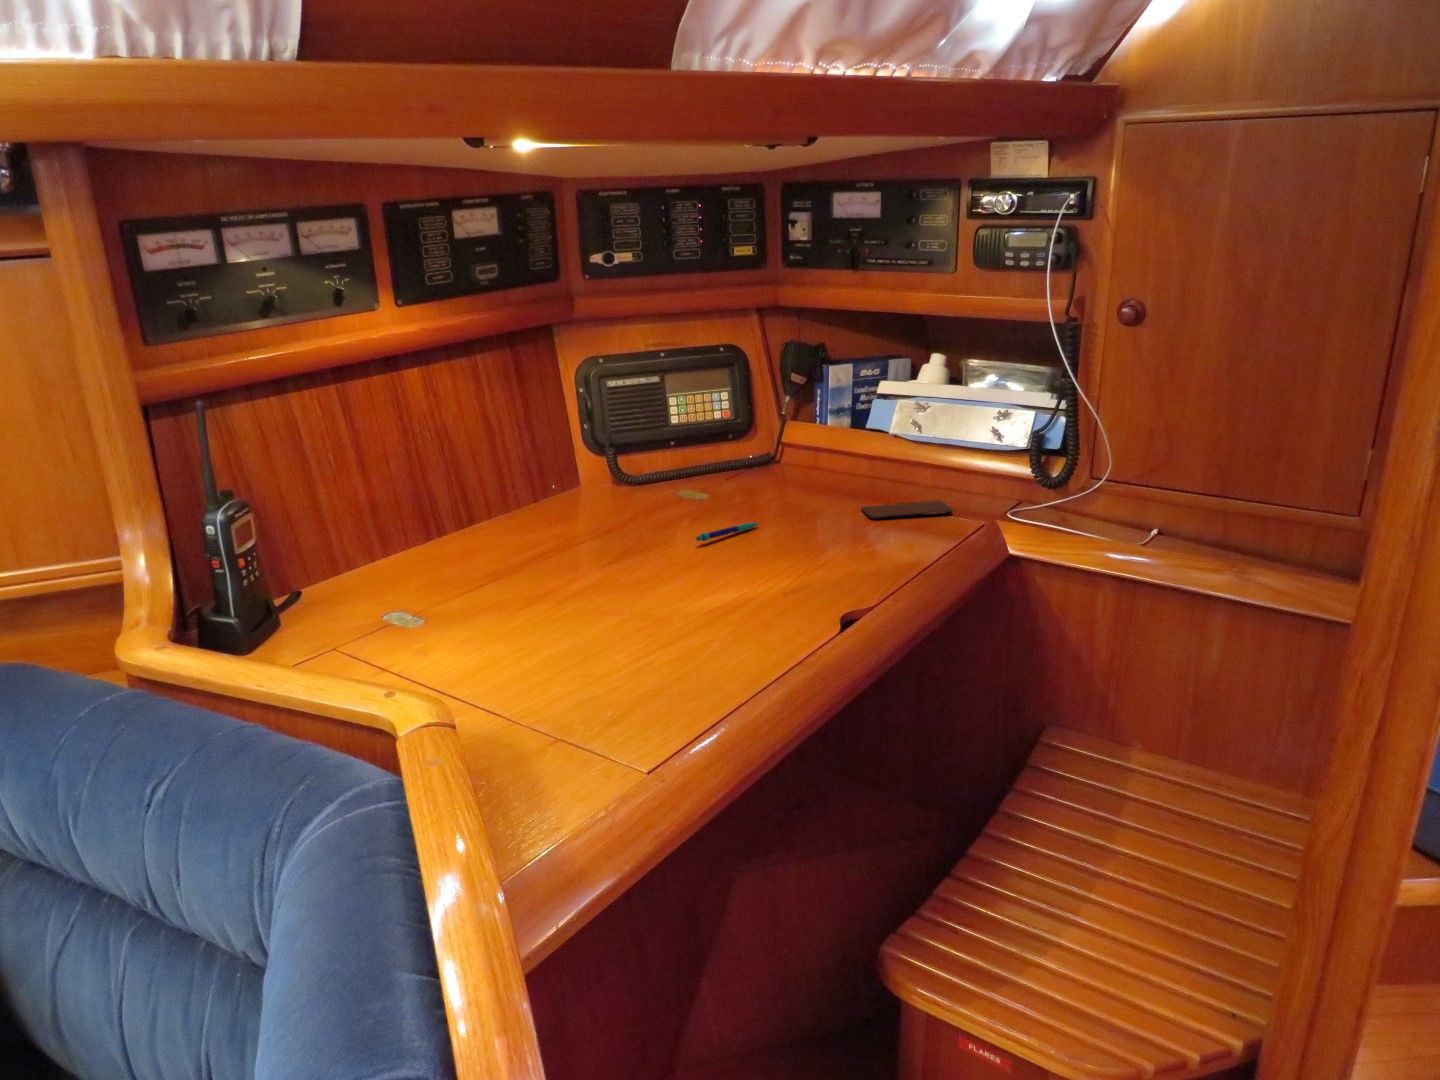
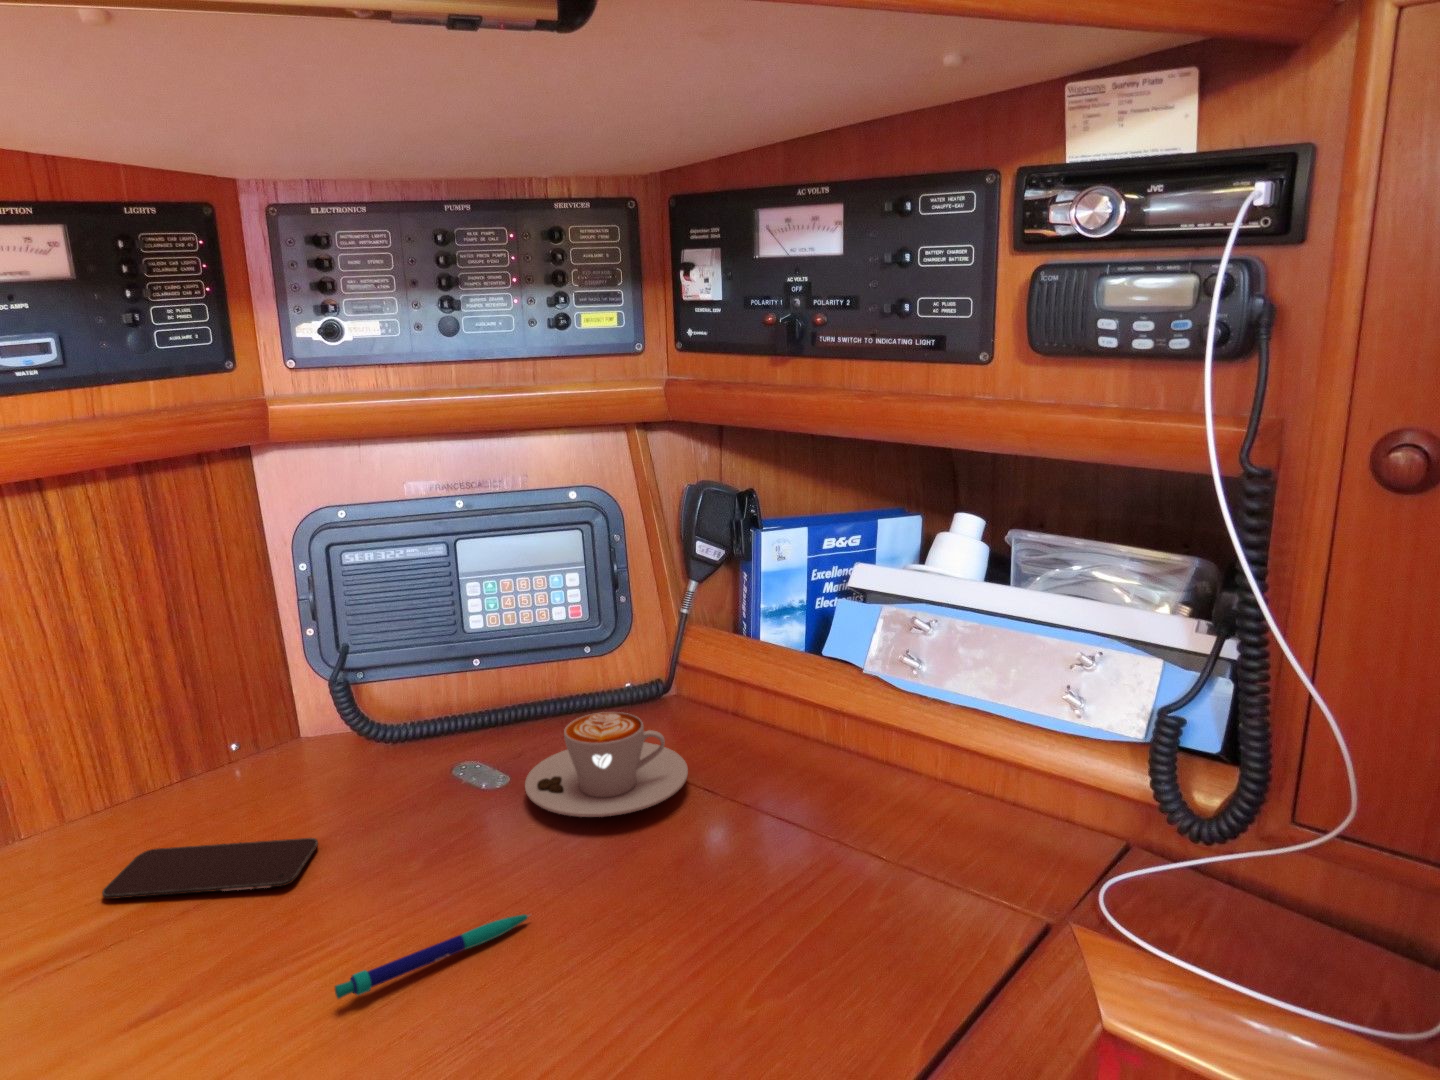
coffee cup: none [727,456,808,498] -> present [525,712,688,817]
smartphone: present [862,500,952,518] -> present [102,838,318,899]

